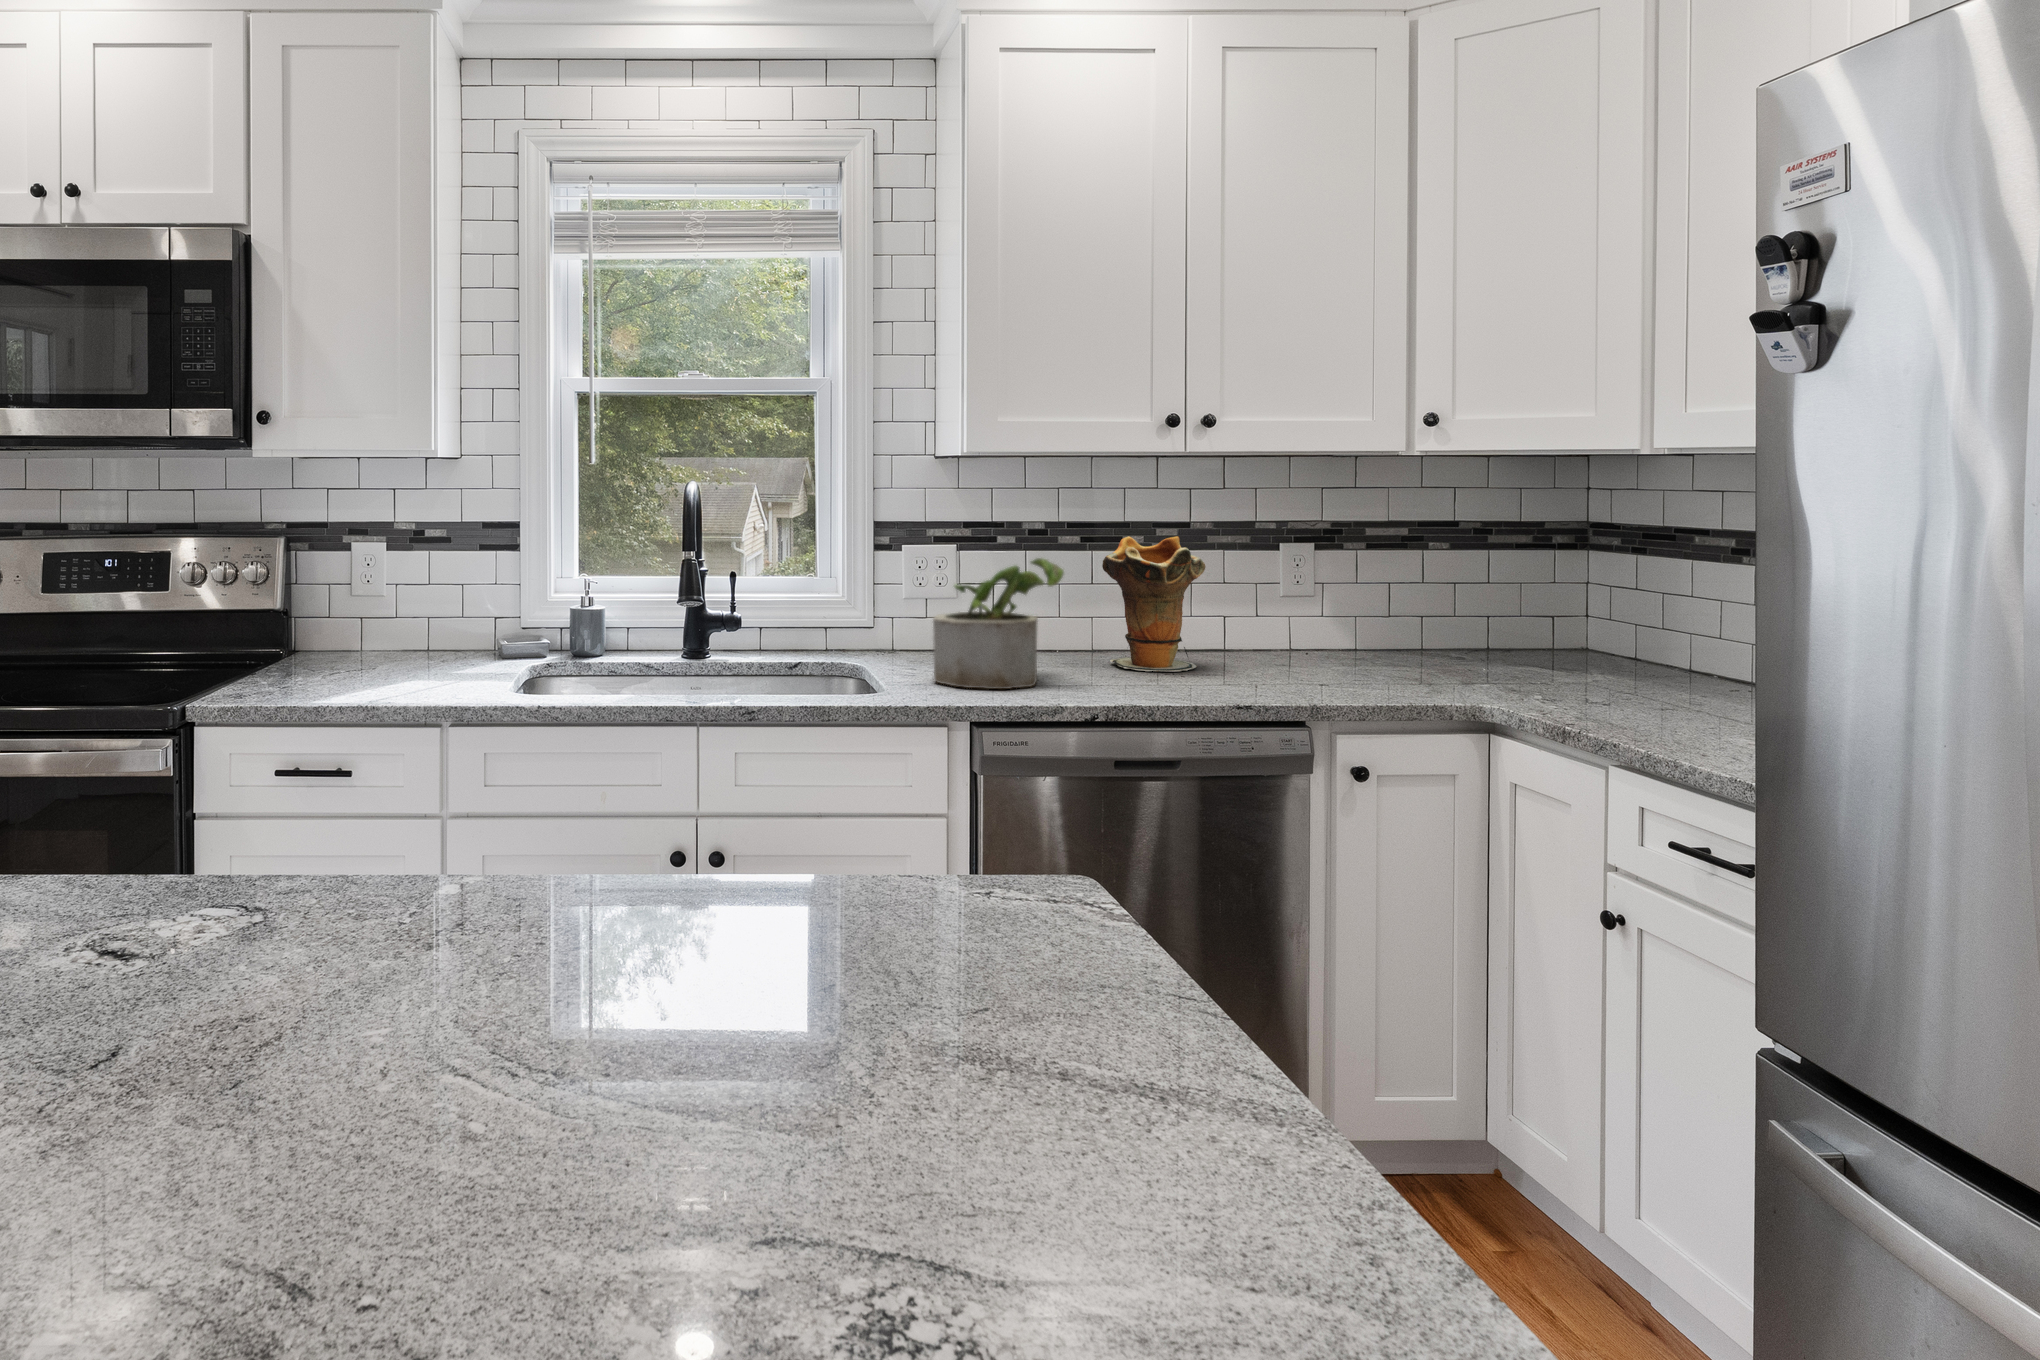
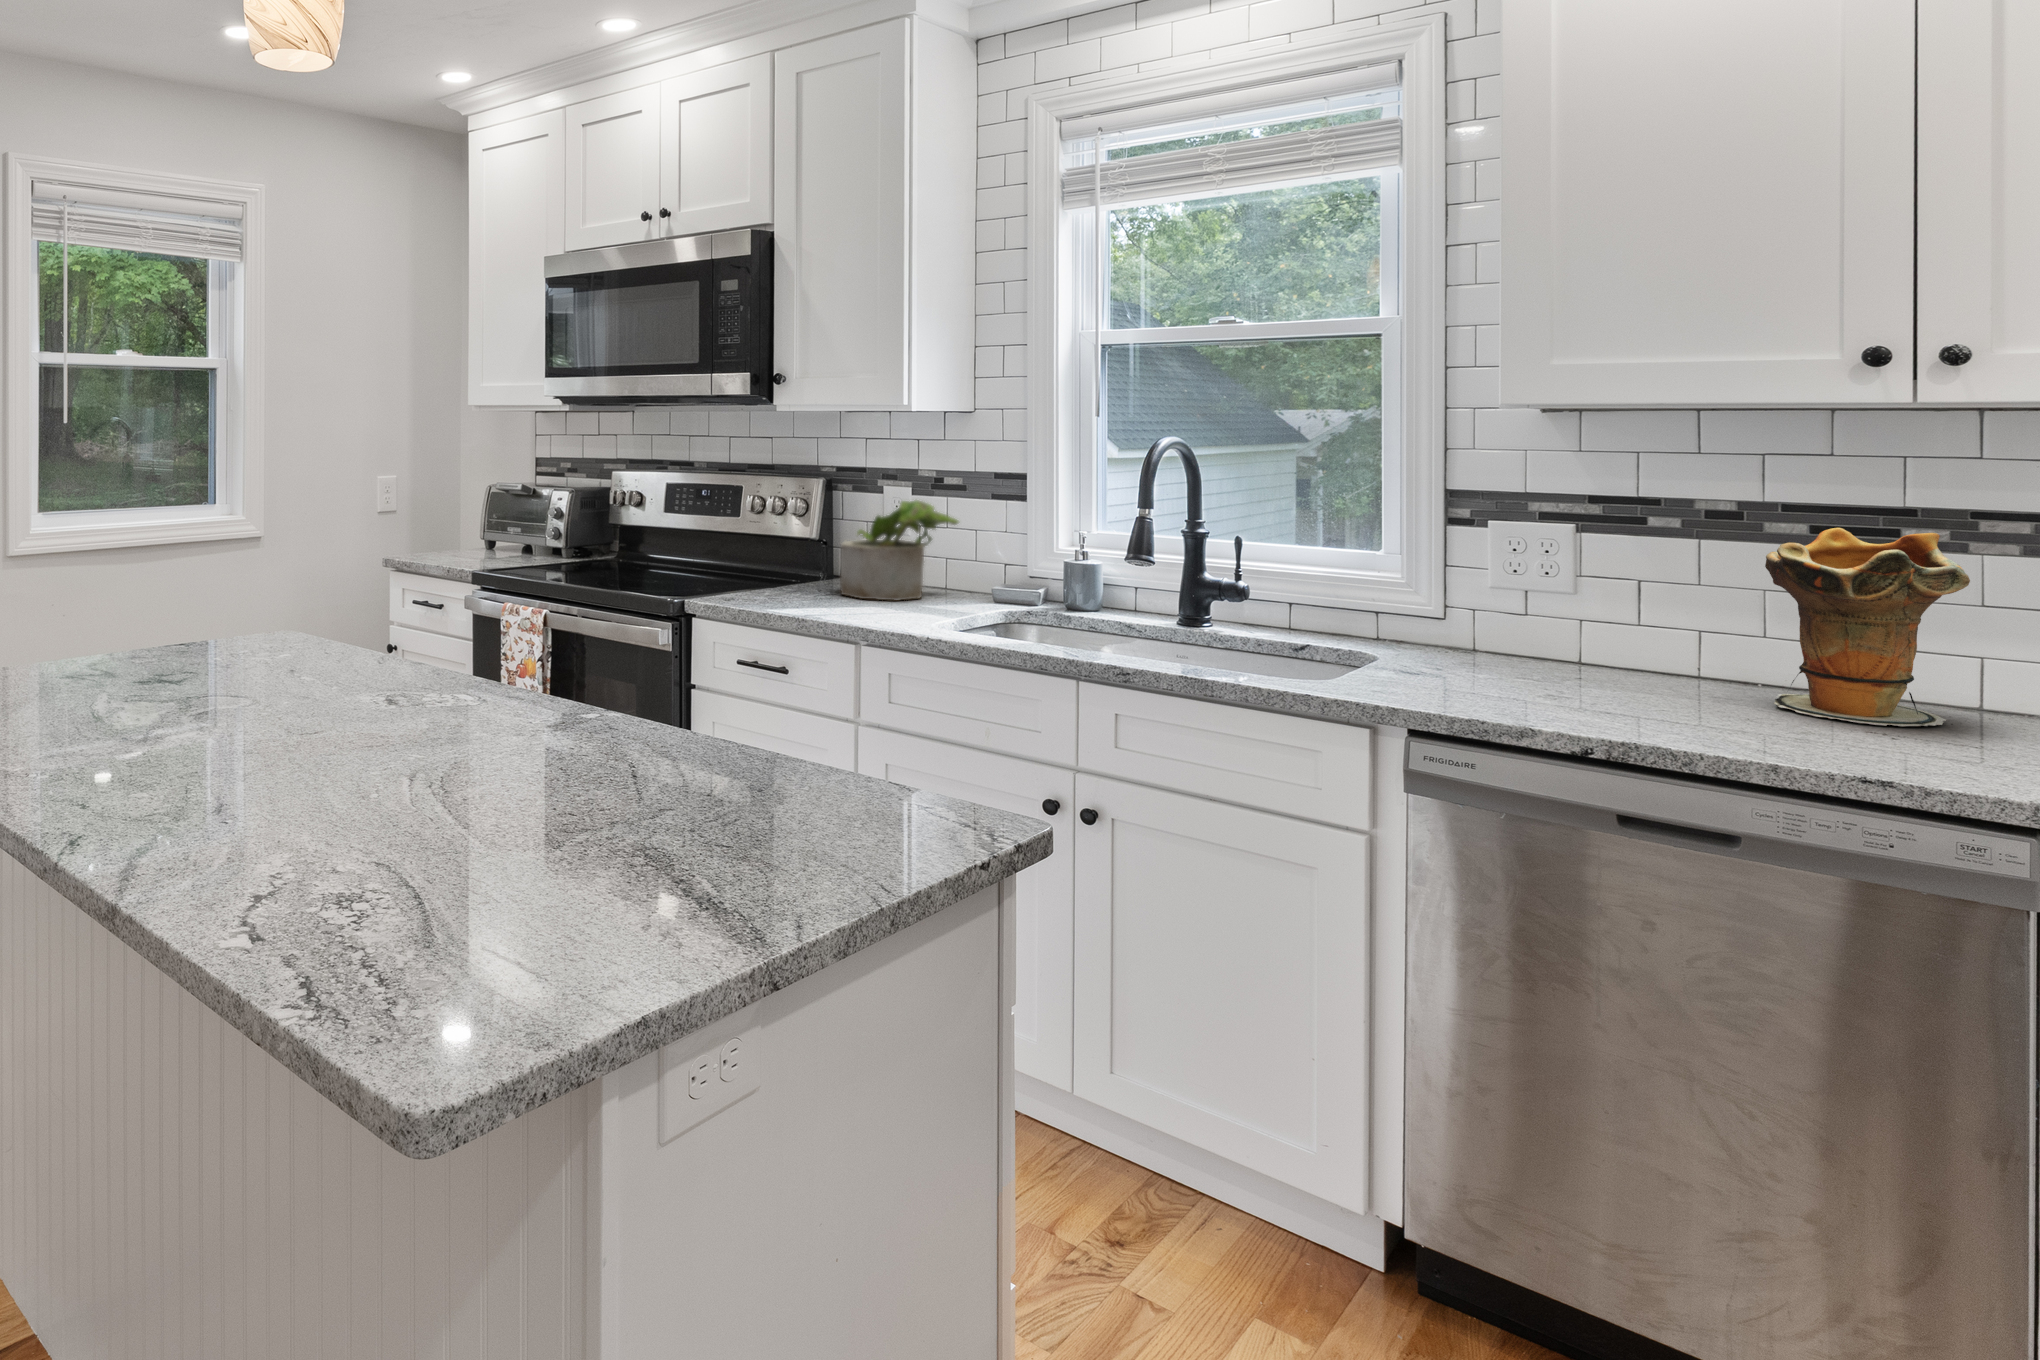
potted plant: present [933,558,1064,689] -> present [841,500,959,600]

